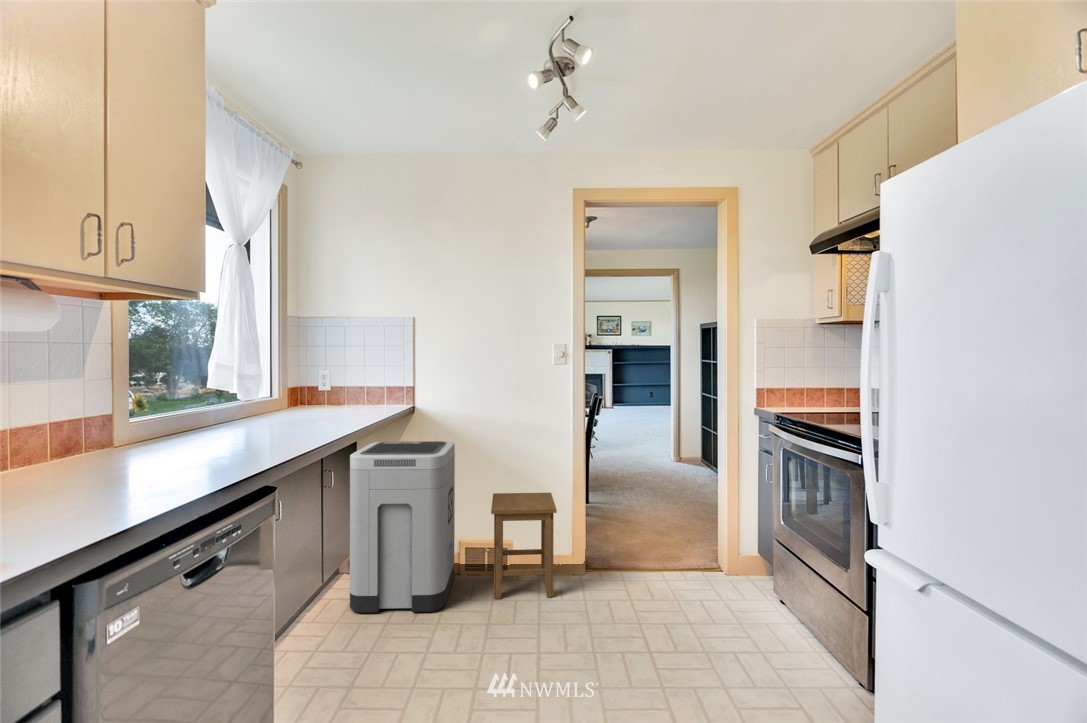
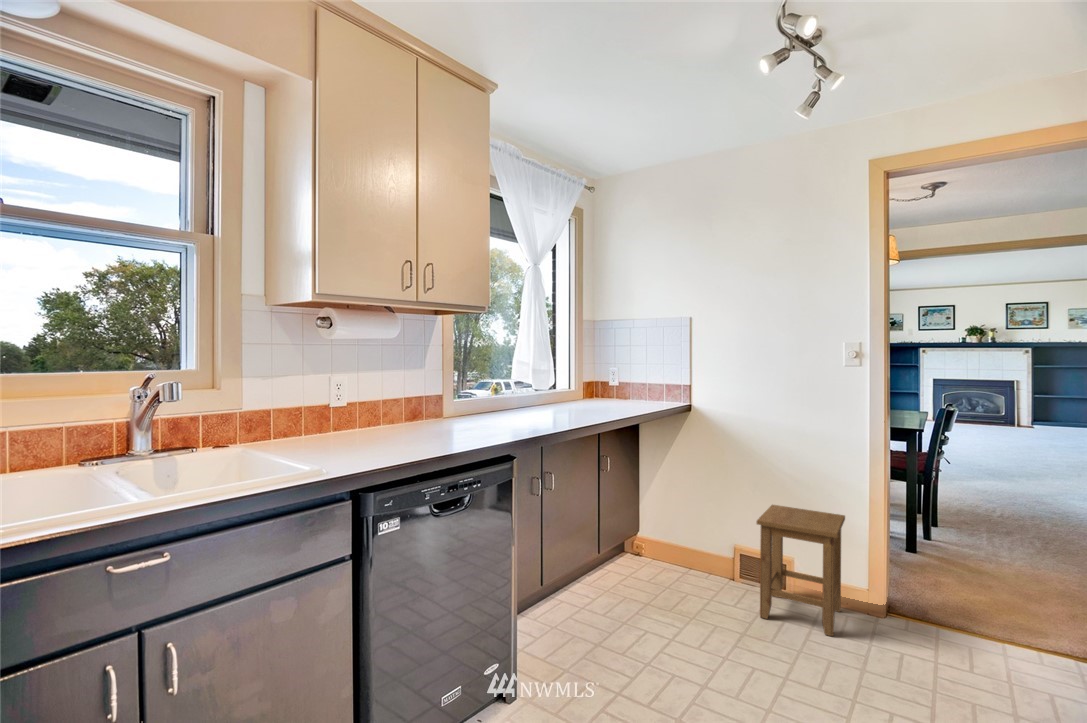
trash can: present [350,441,455,613] -> none [618,436,728,610]

